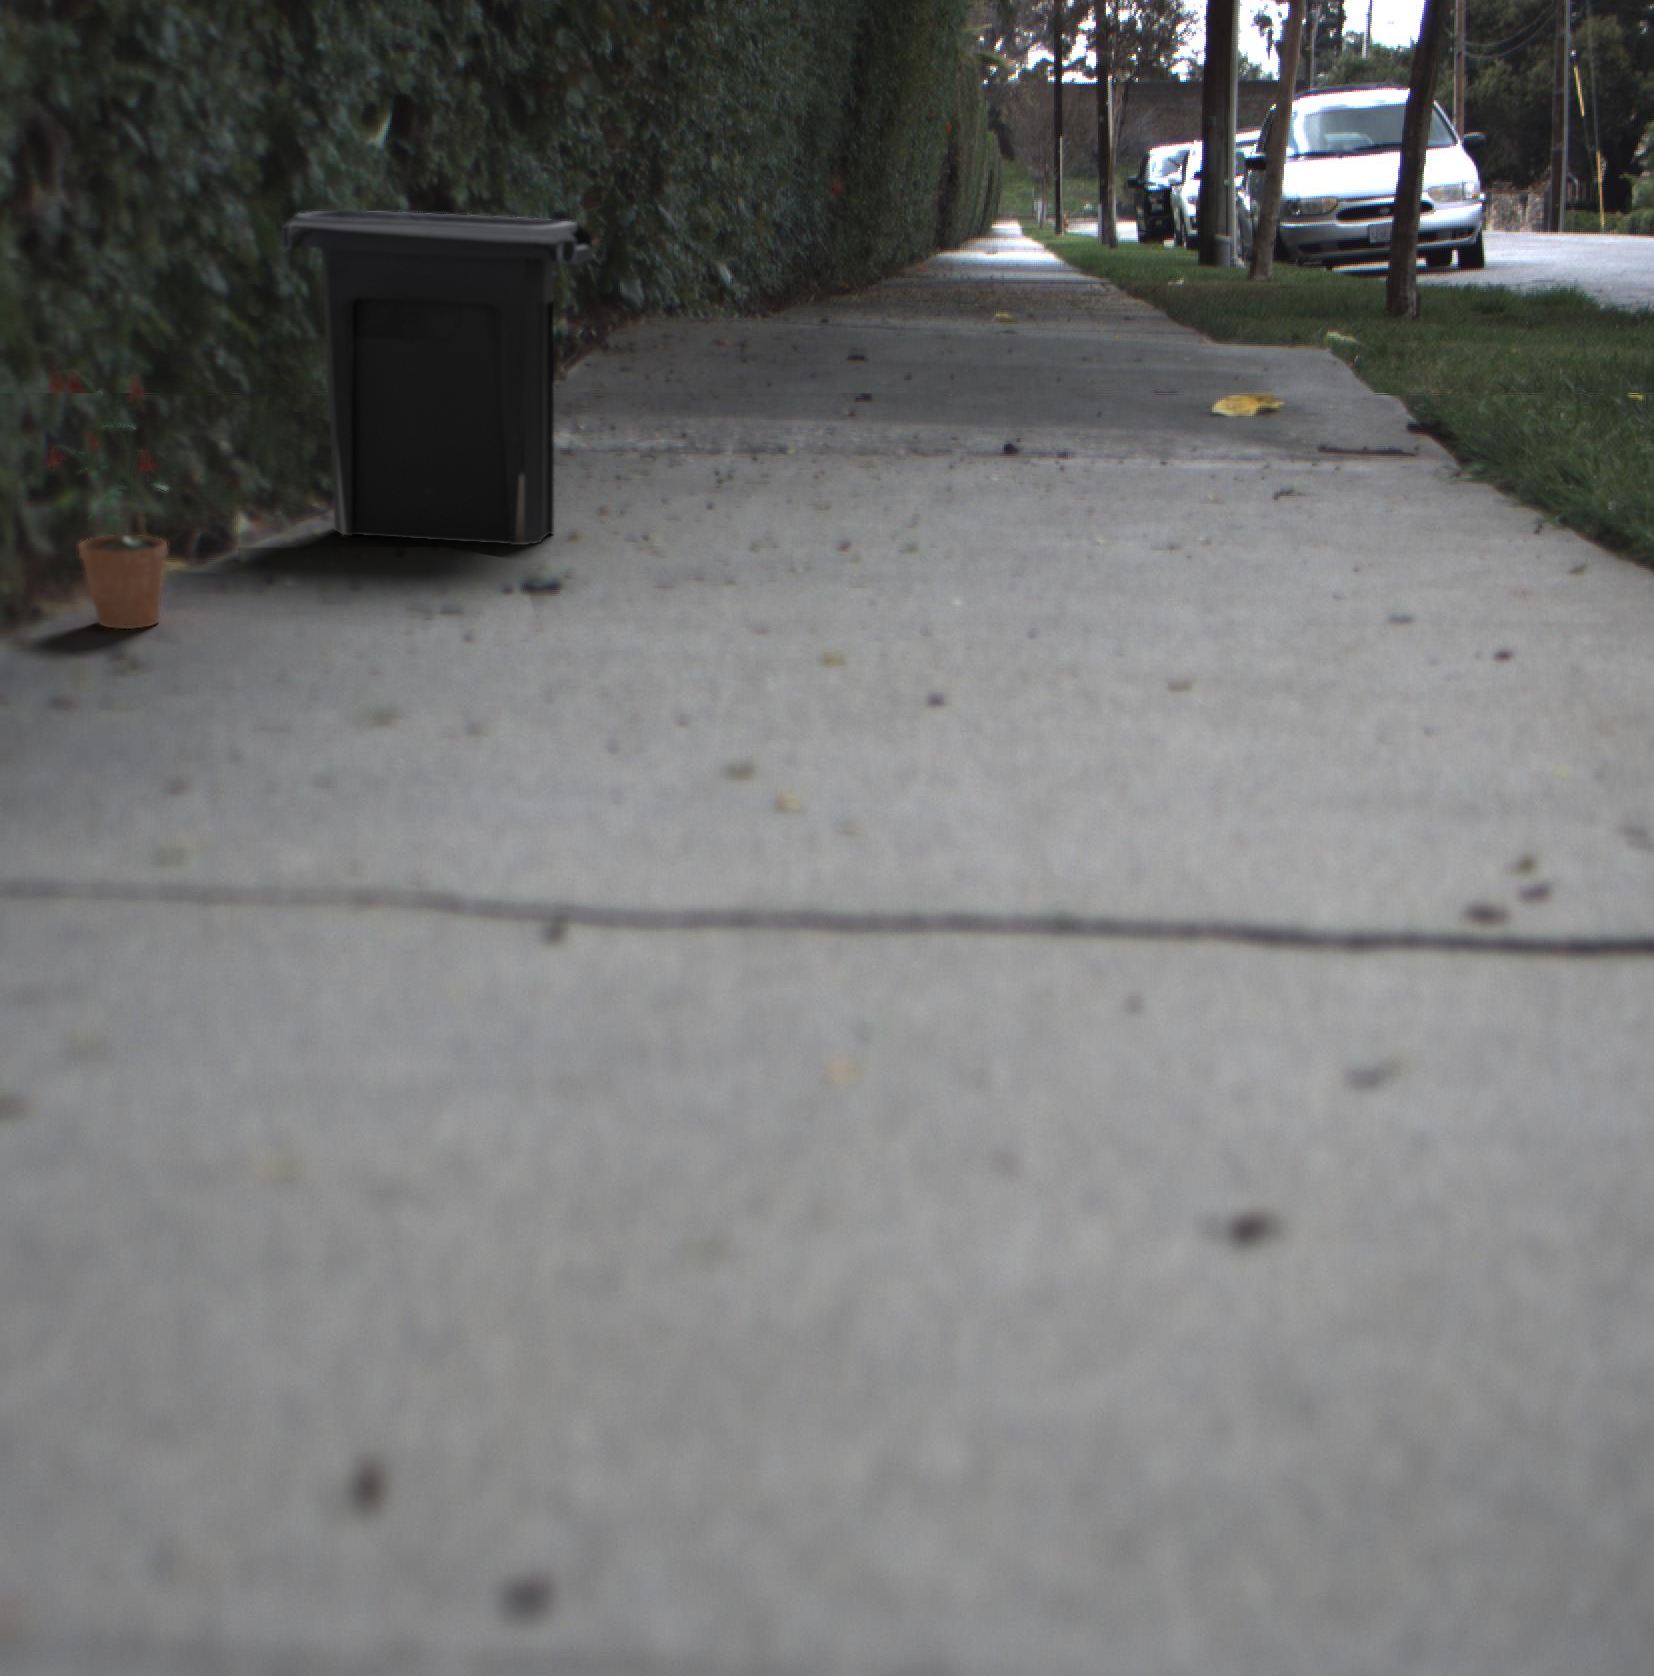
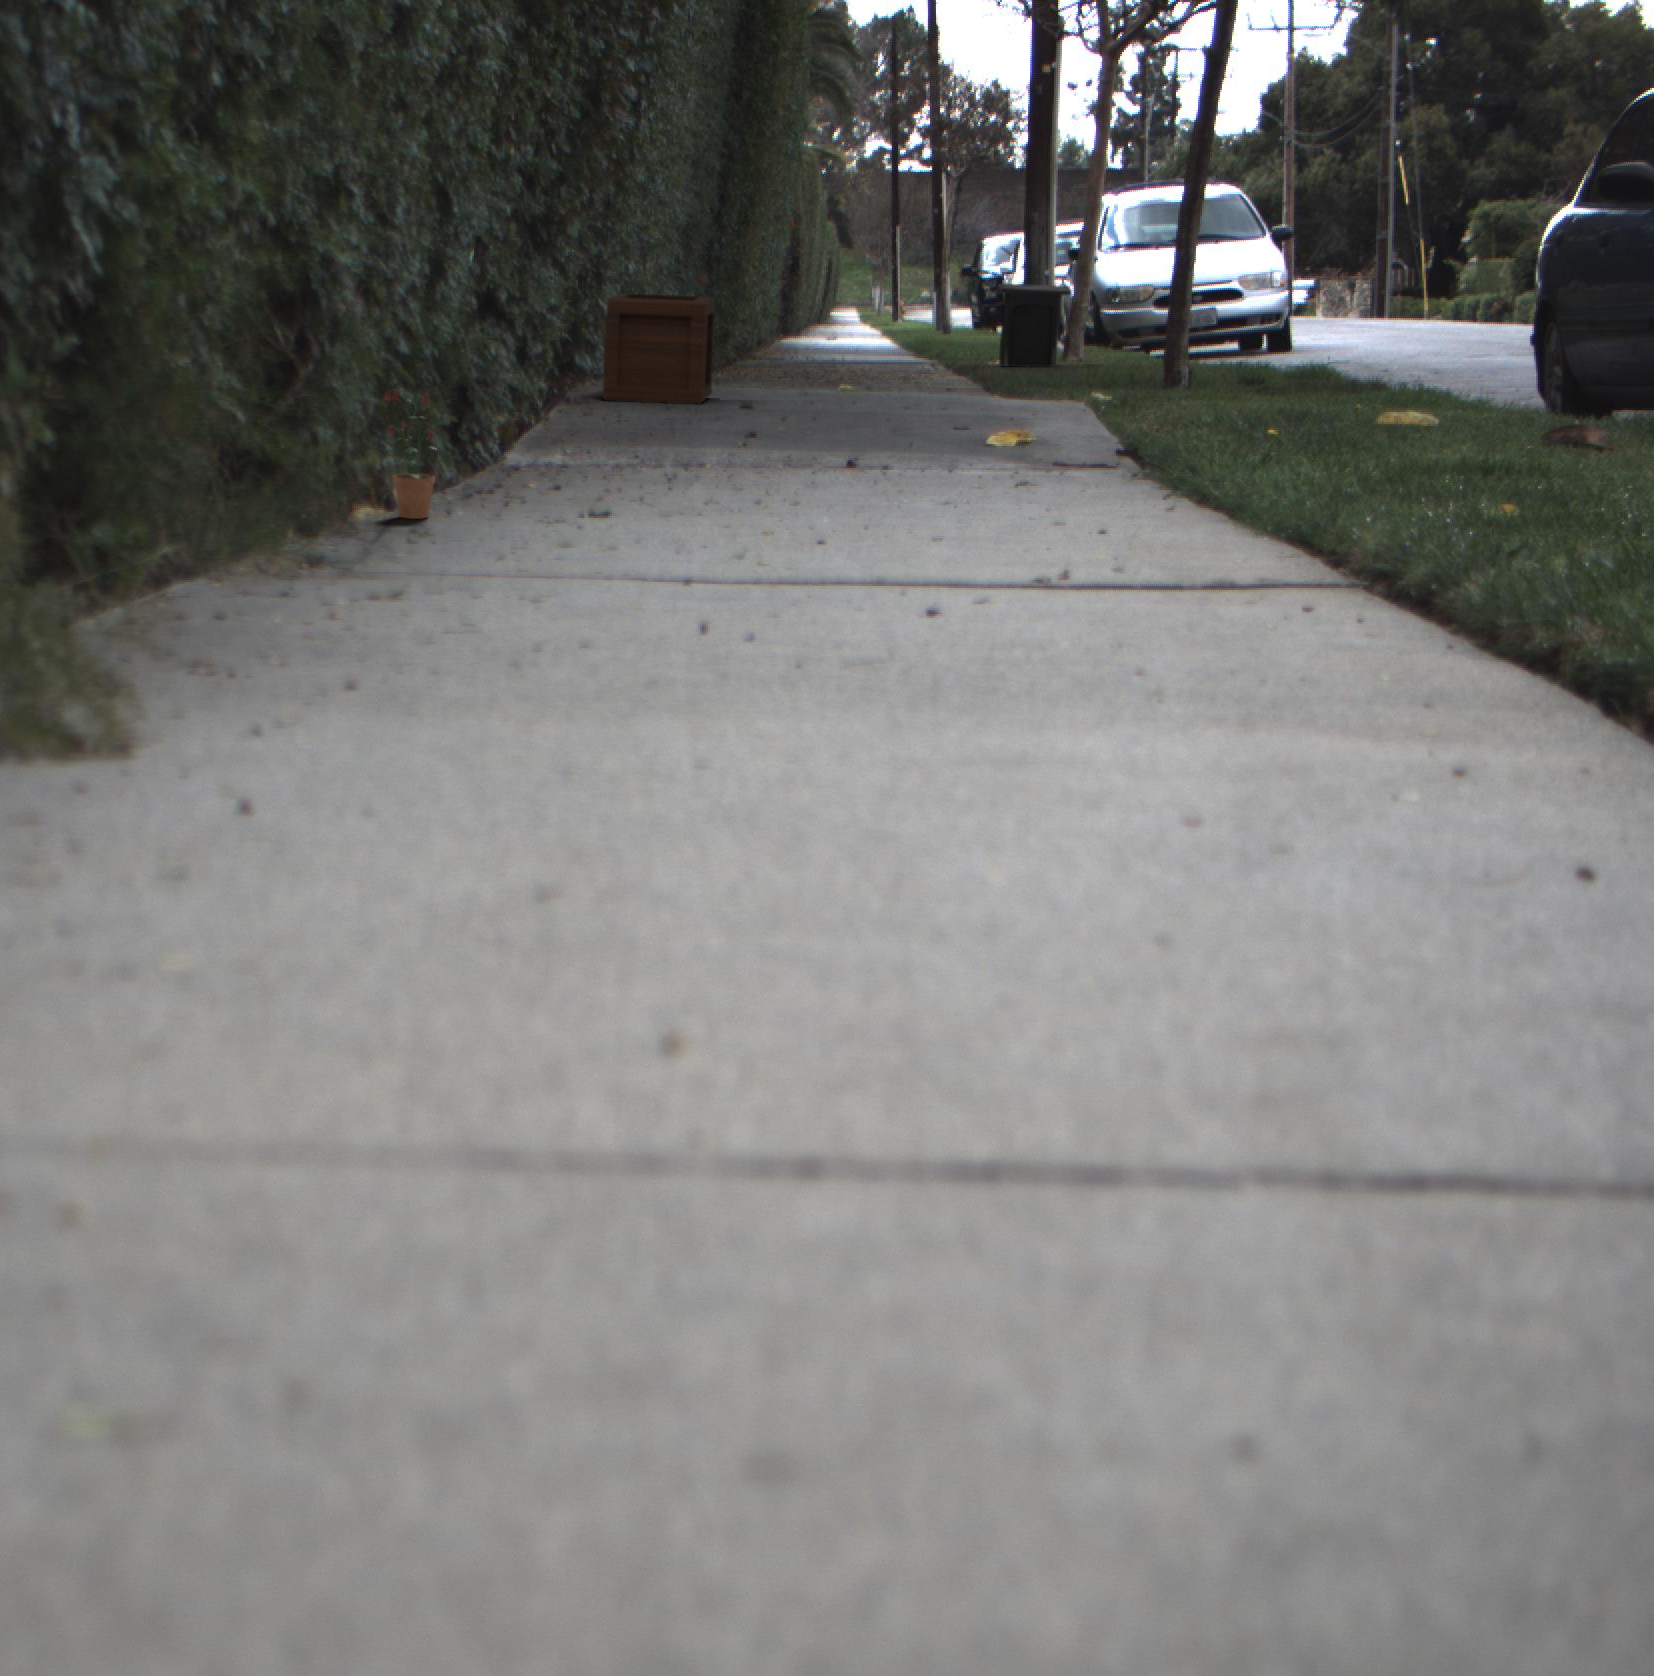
wooden crate: none [683,196,834,346] -> present [603,293,715,404]
trash can: present [282,211,591,545] -> present [994,284,1072,367]

